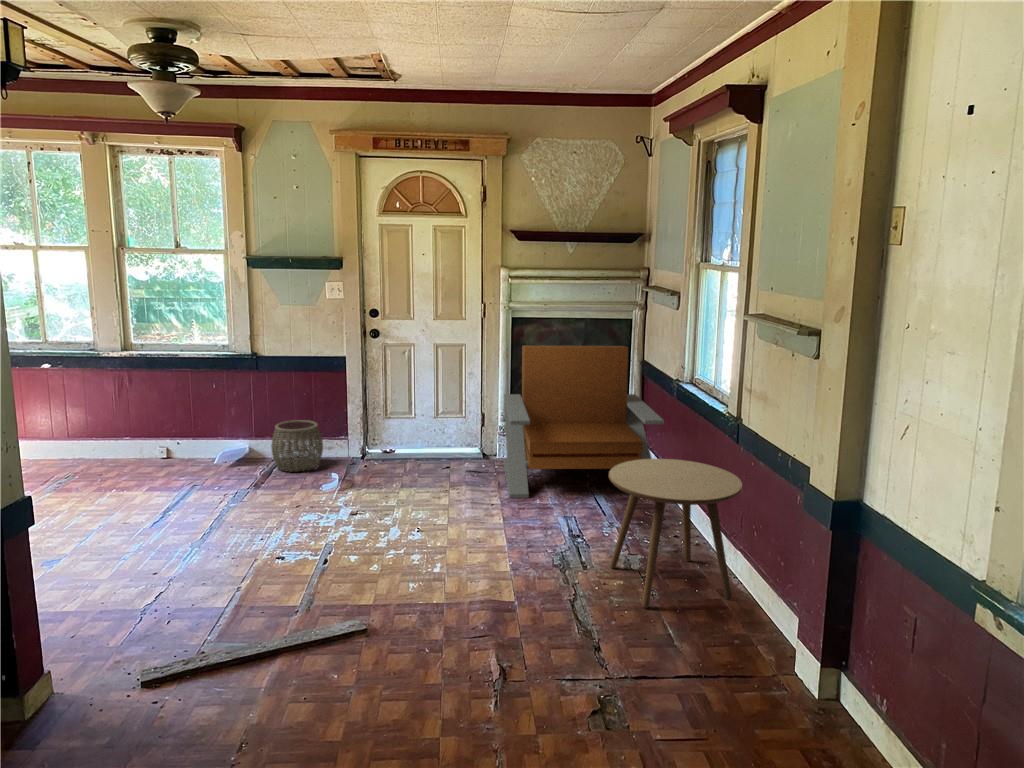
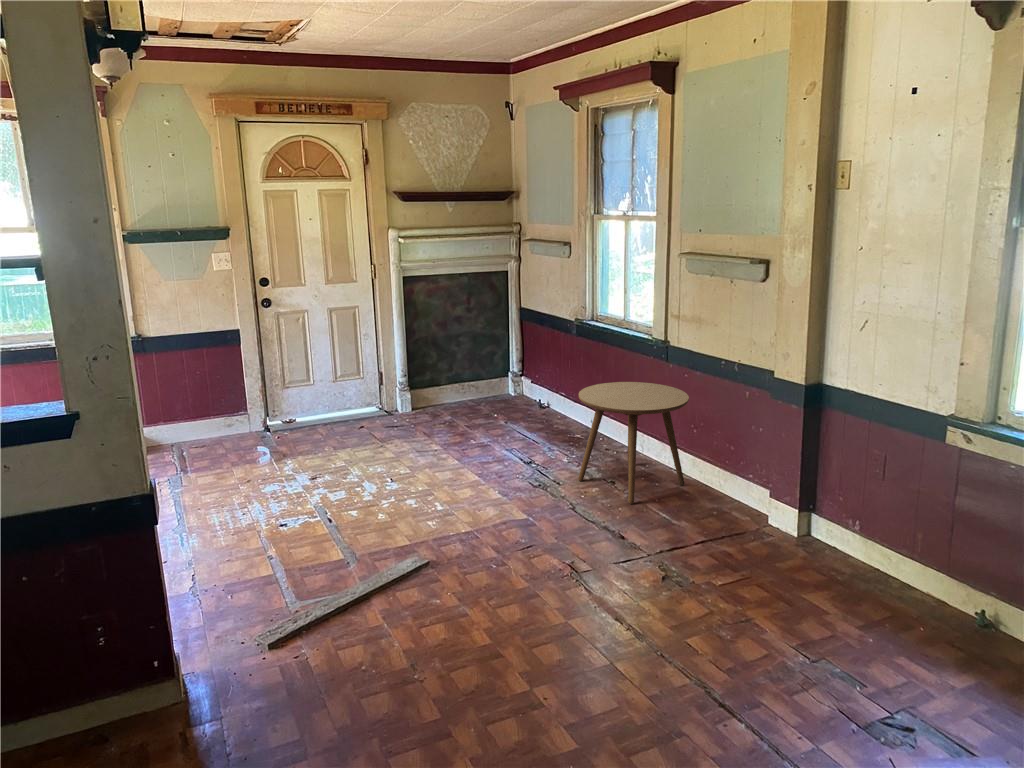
lounge chair: present [503,346,664,498] -> none [404,296,567,443]
woven basket: present [271,420,323,472] -> none [175,400,233,455]

